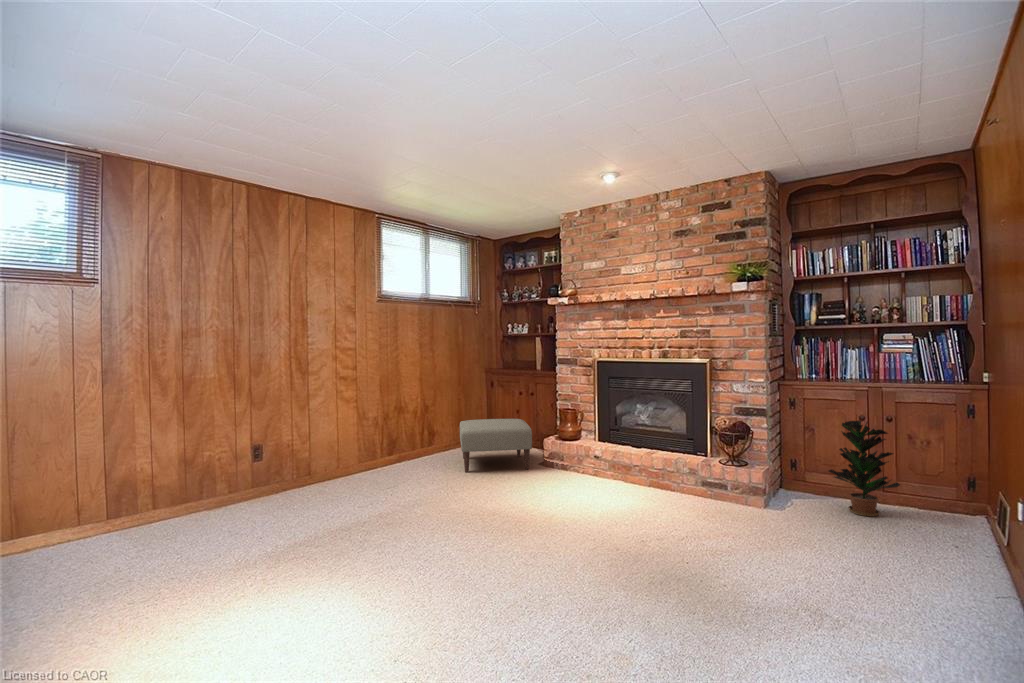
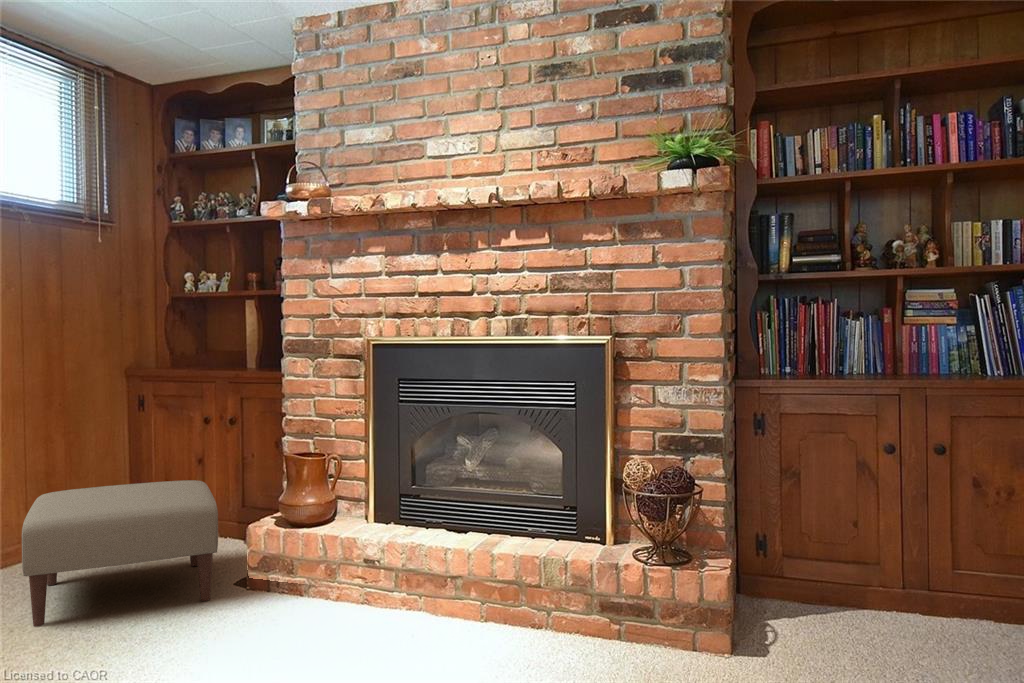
potted plant: present [829,420,900,517] -> none [838,454,971,648]

